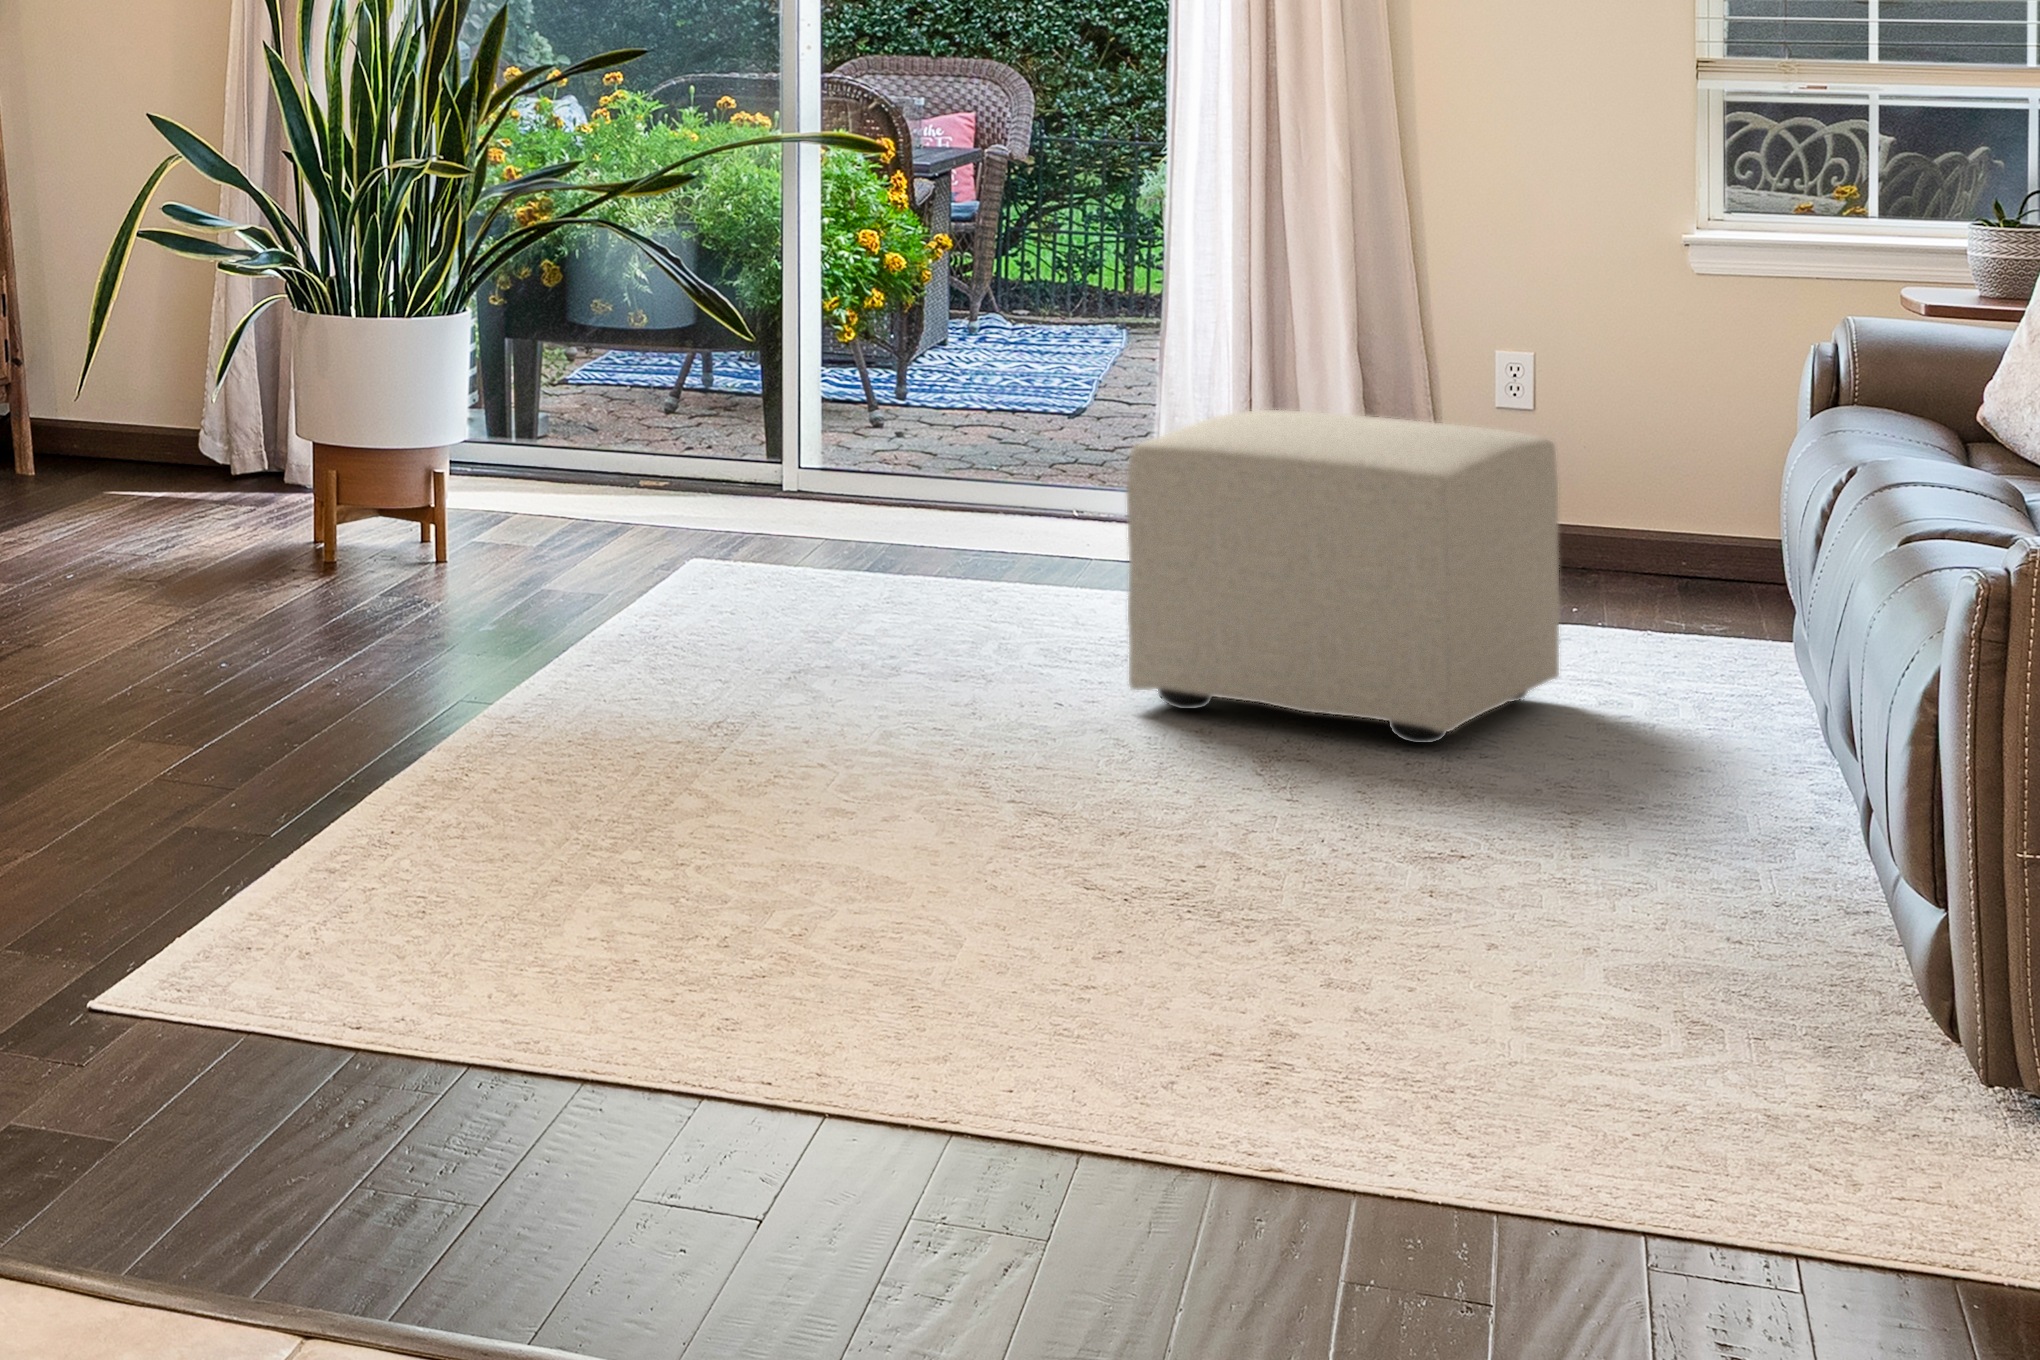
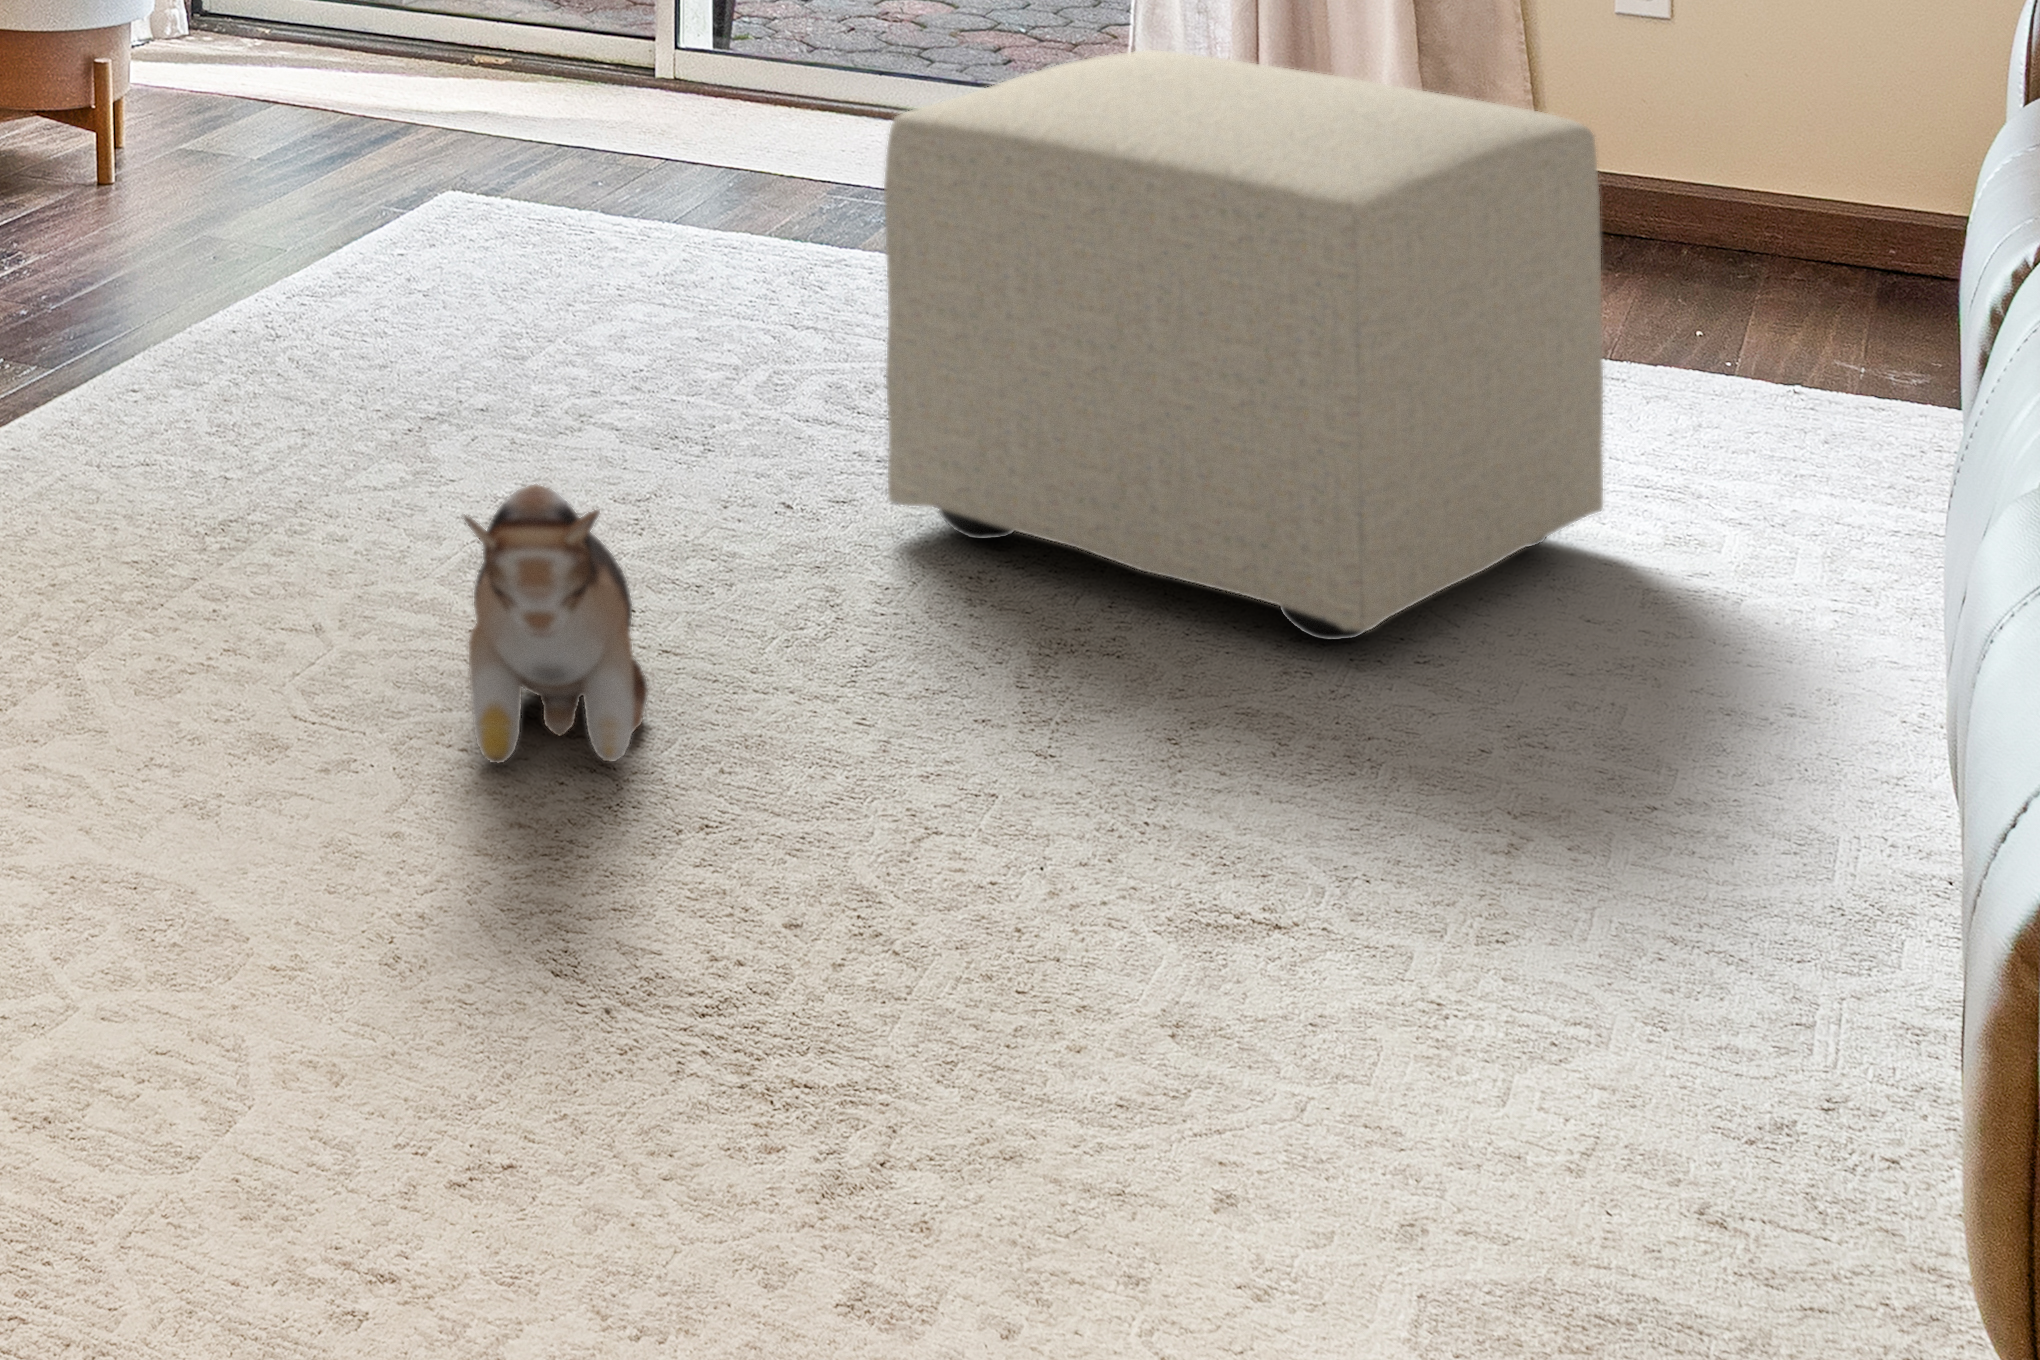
plush toy: none [948,640,1060,809] -> present [464,484,648,763]

